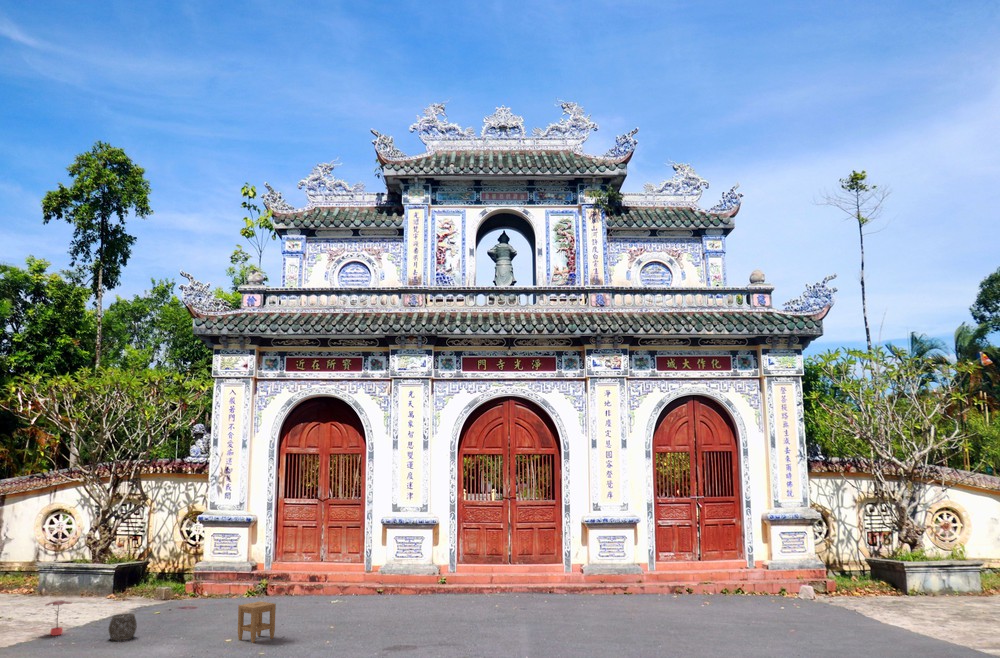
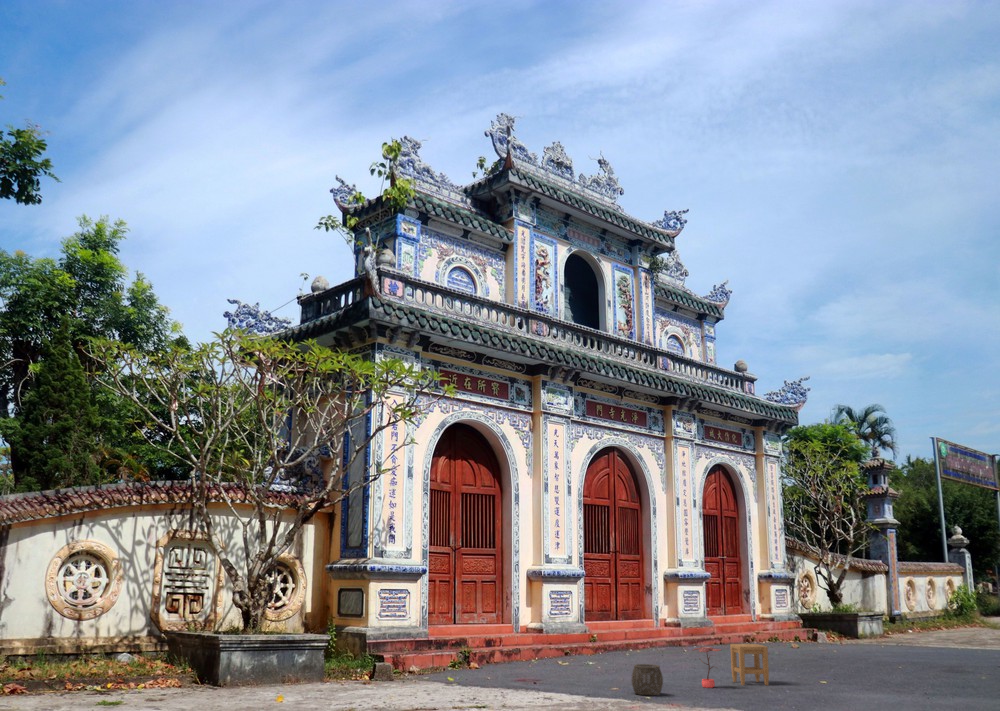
potted plant: present [46,600,72,636] -> present [693,647,721,688]

